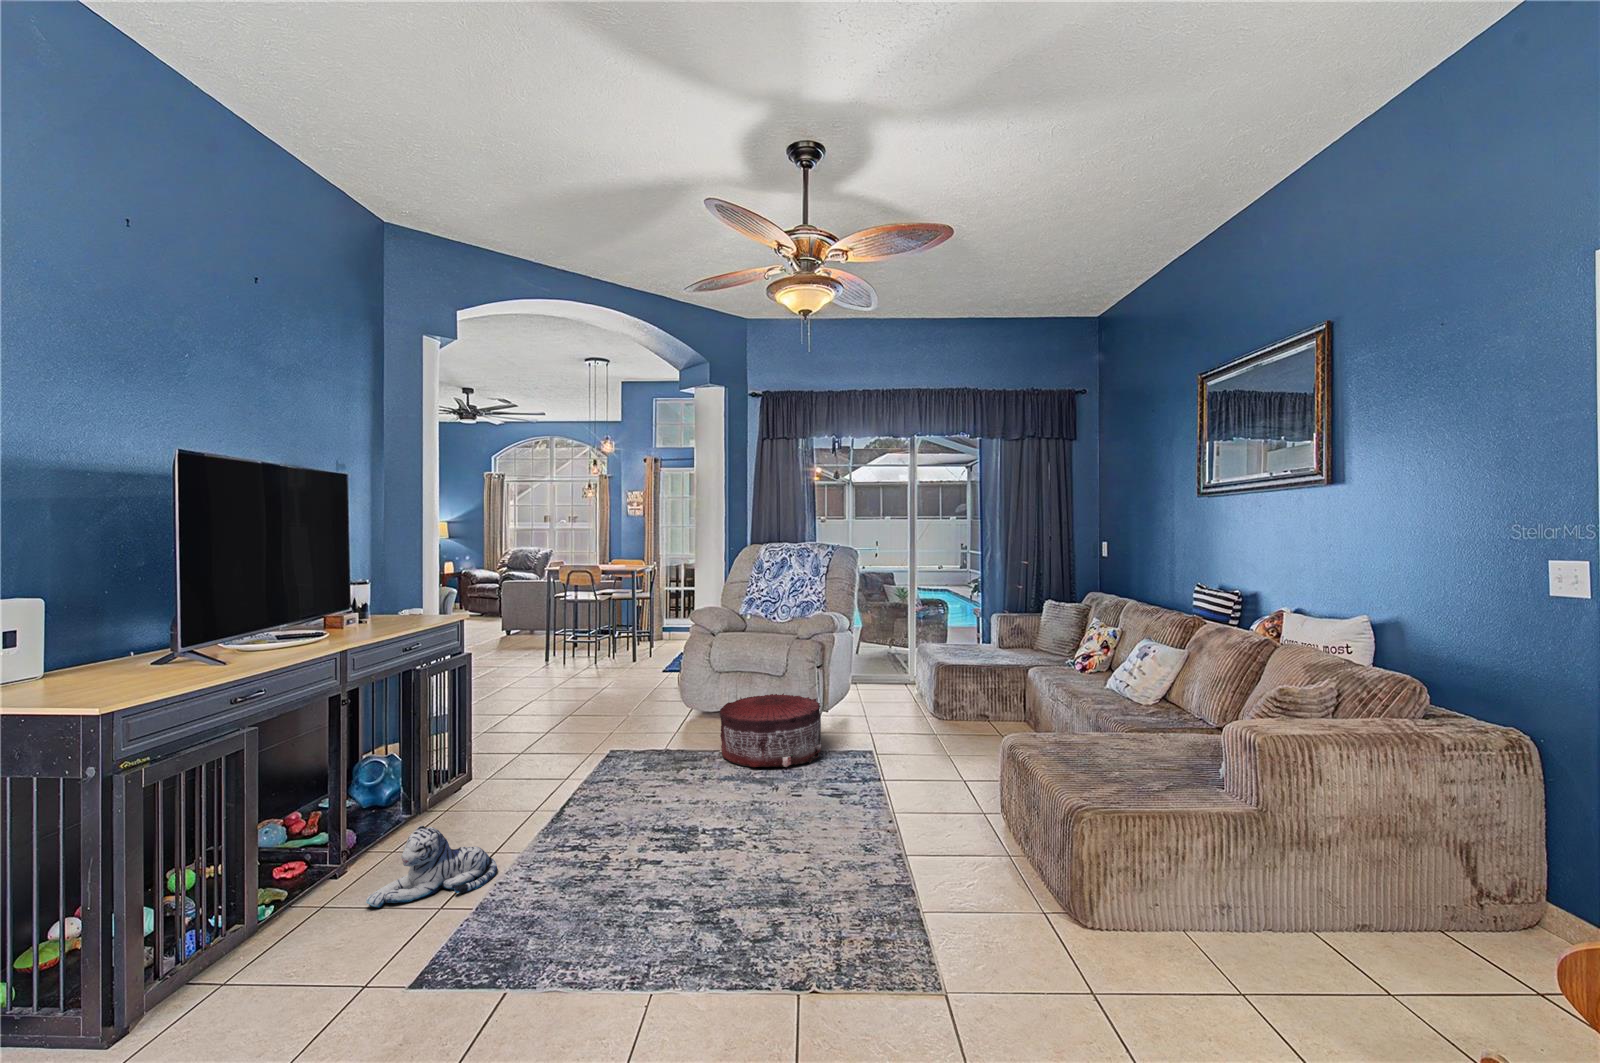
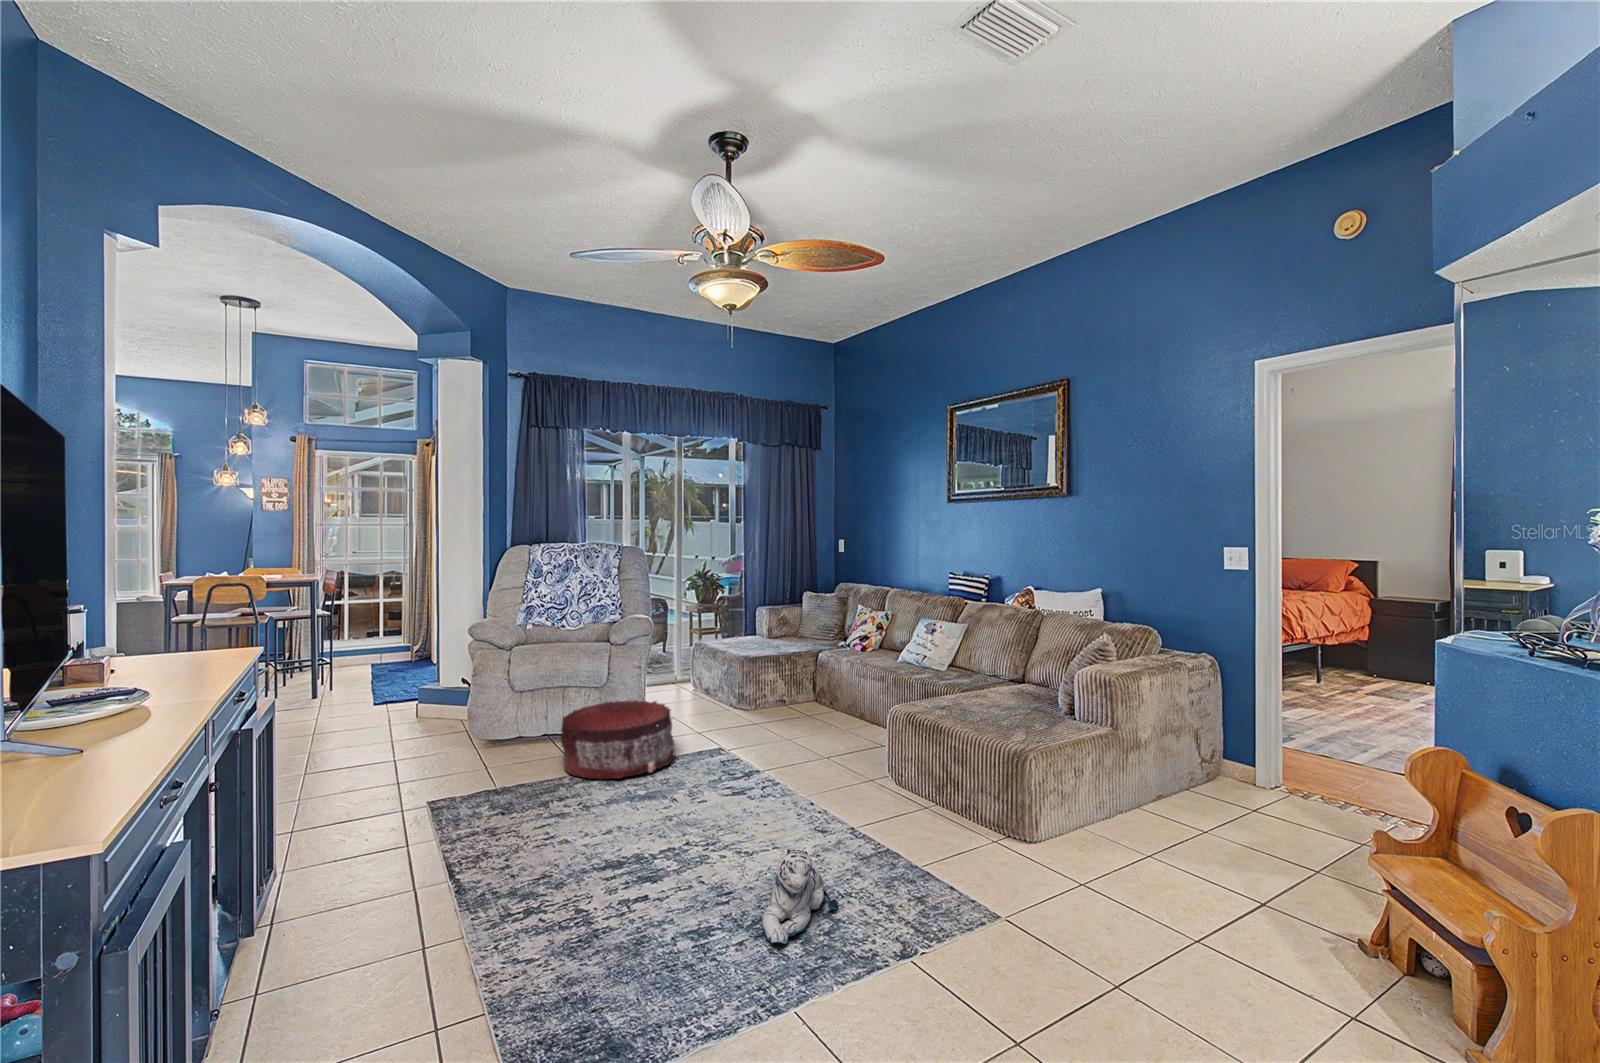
plush toy: present [366,825,498,907] -> present [762,849,837,944]

